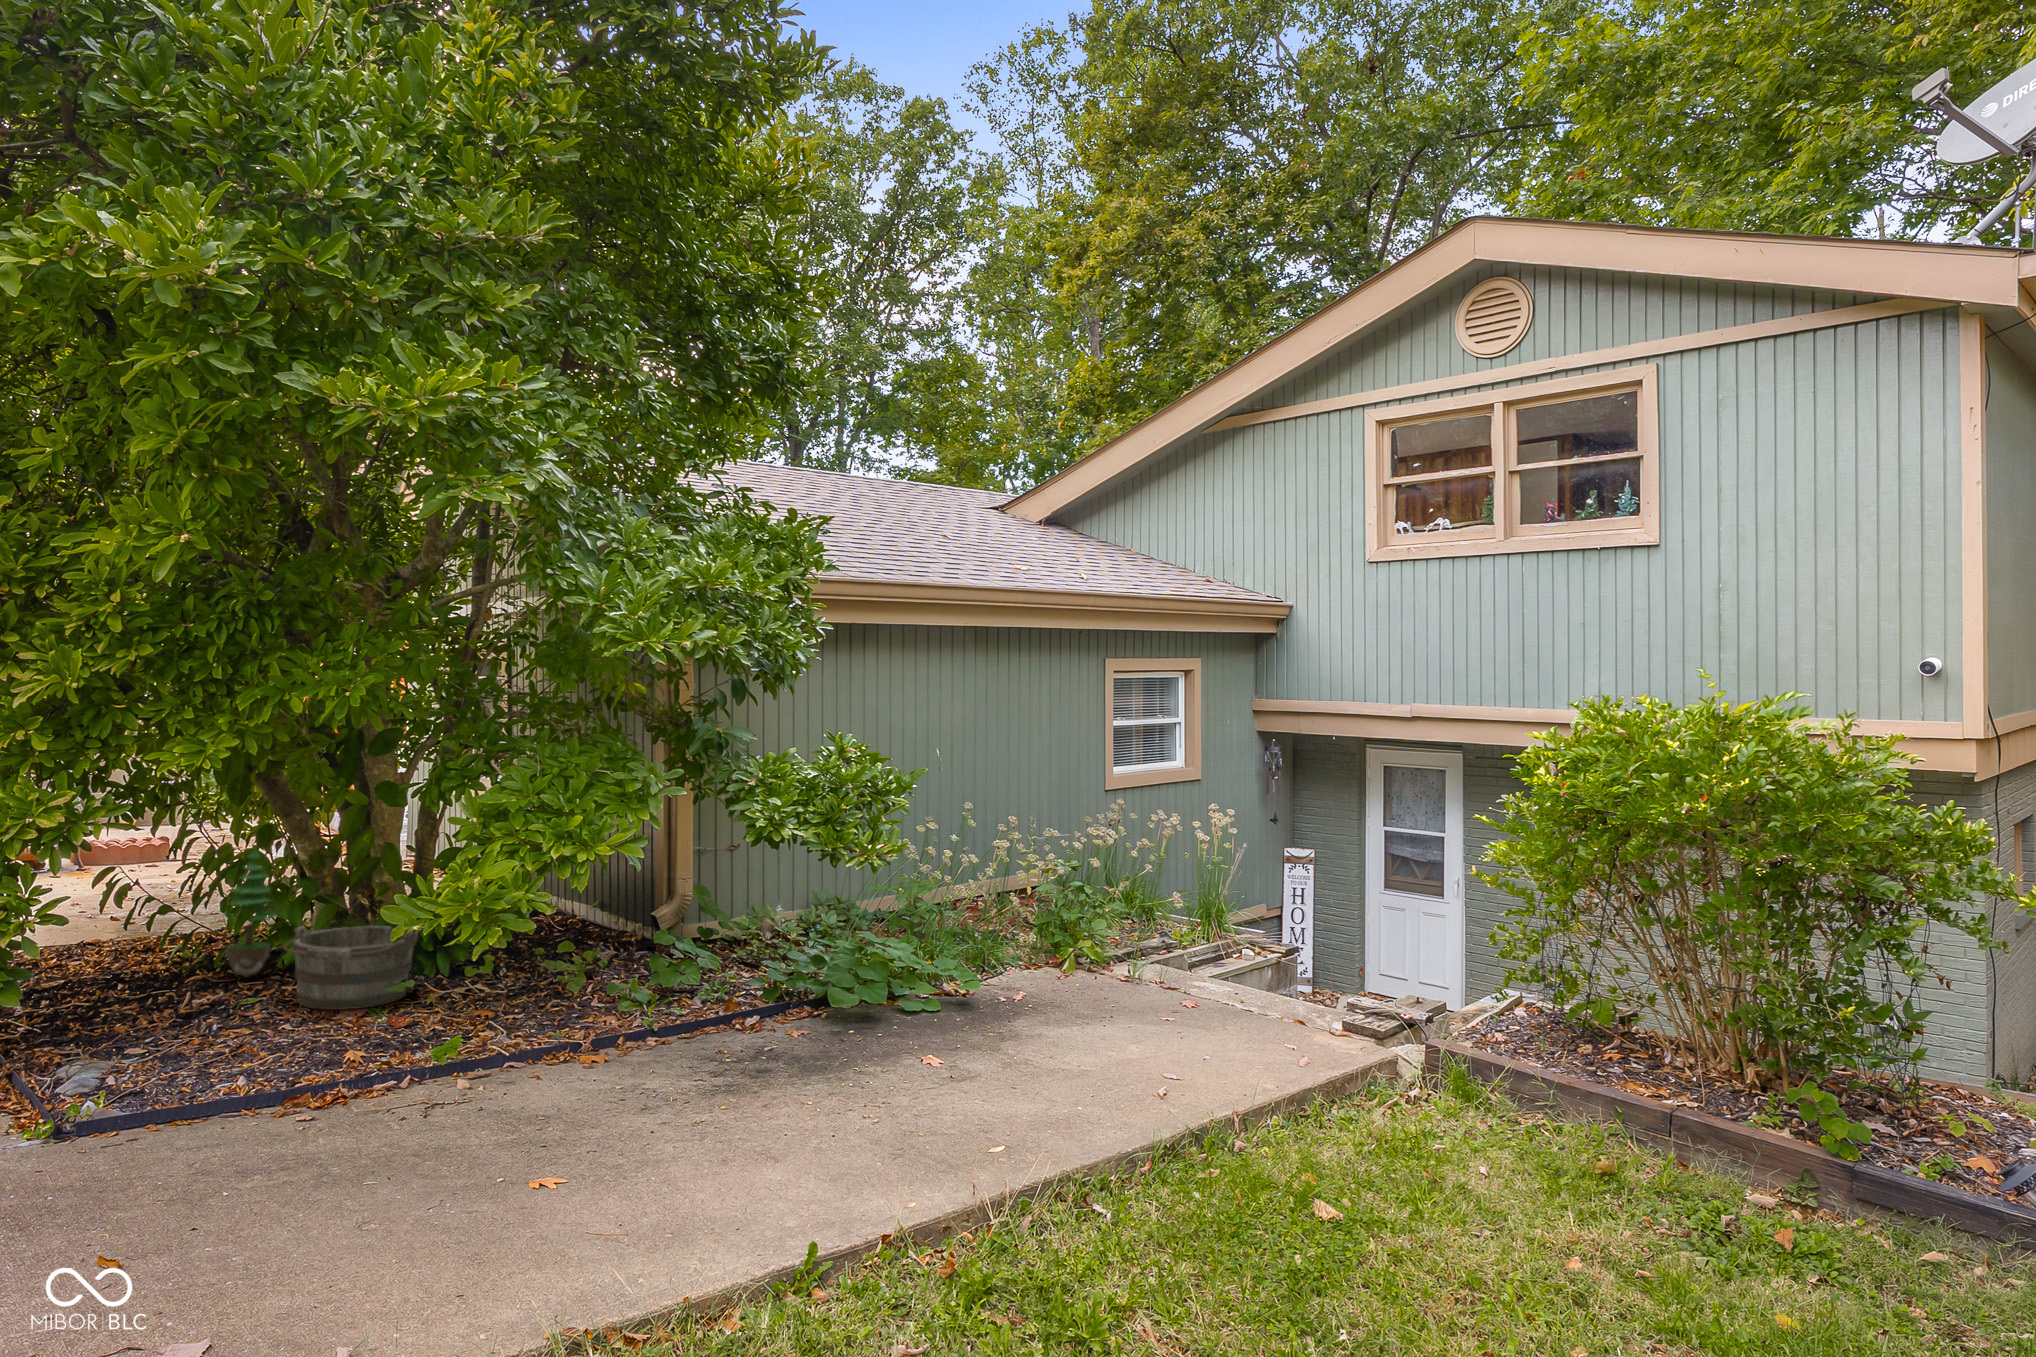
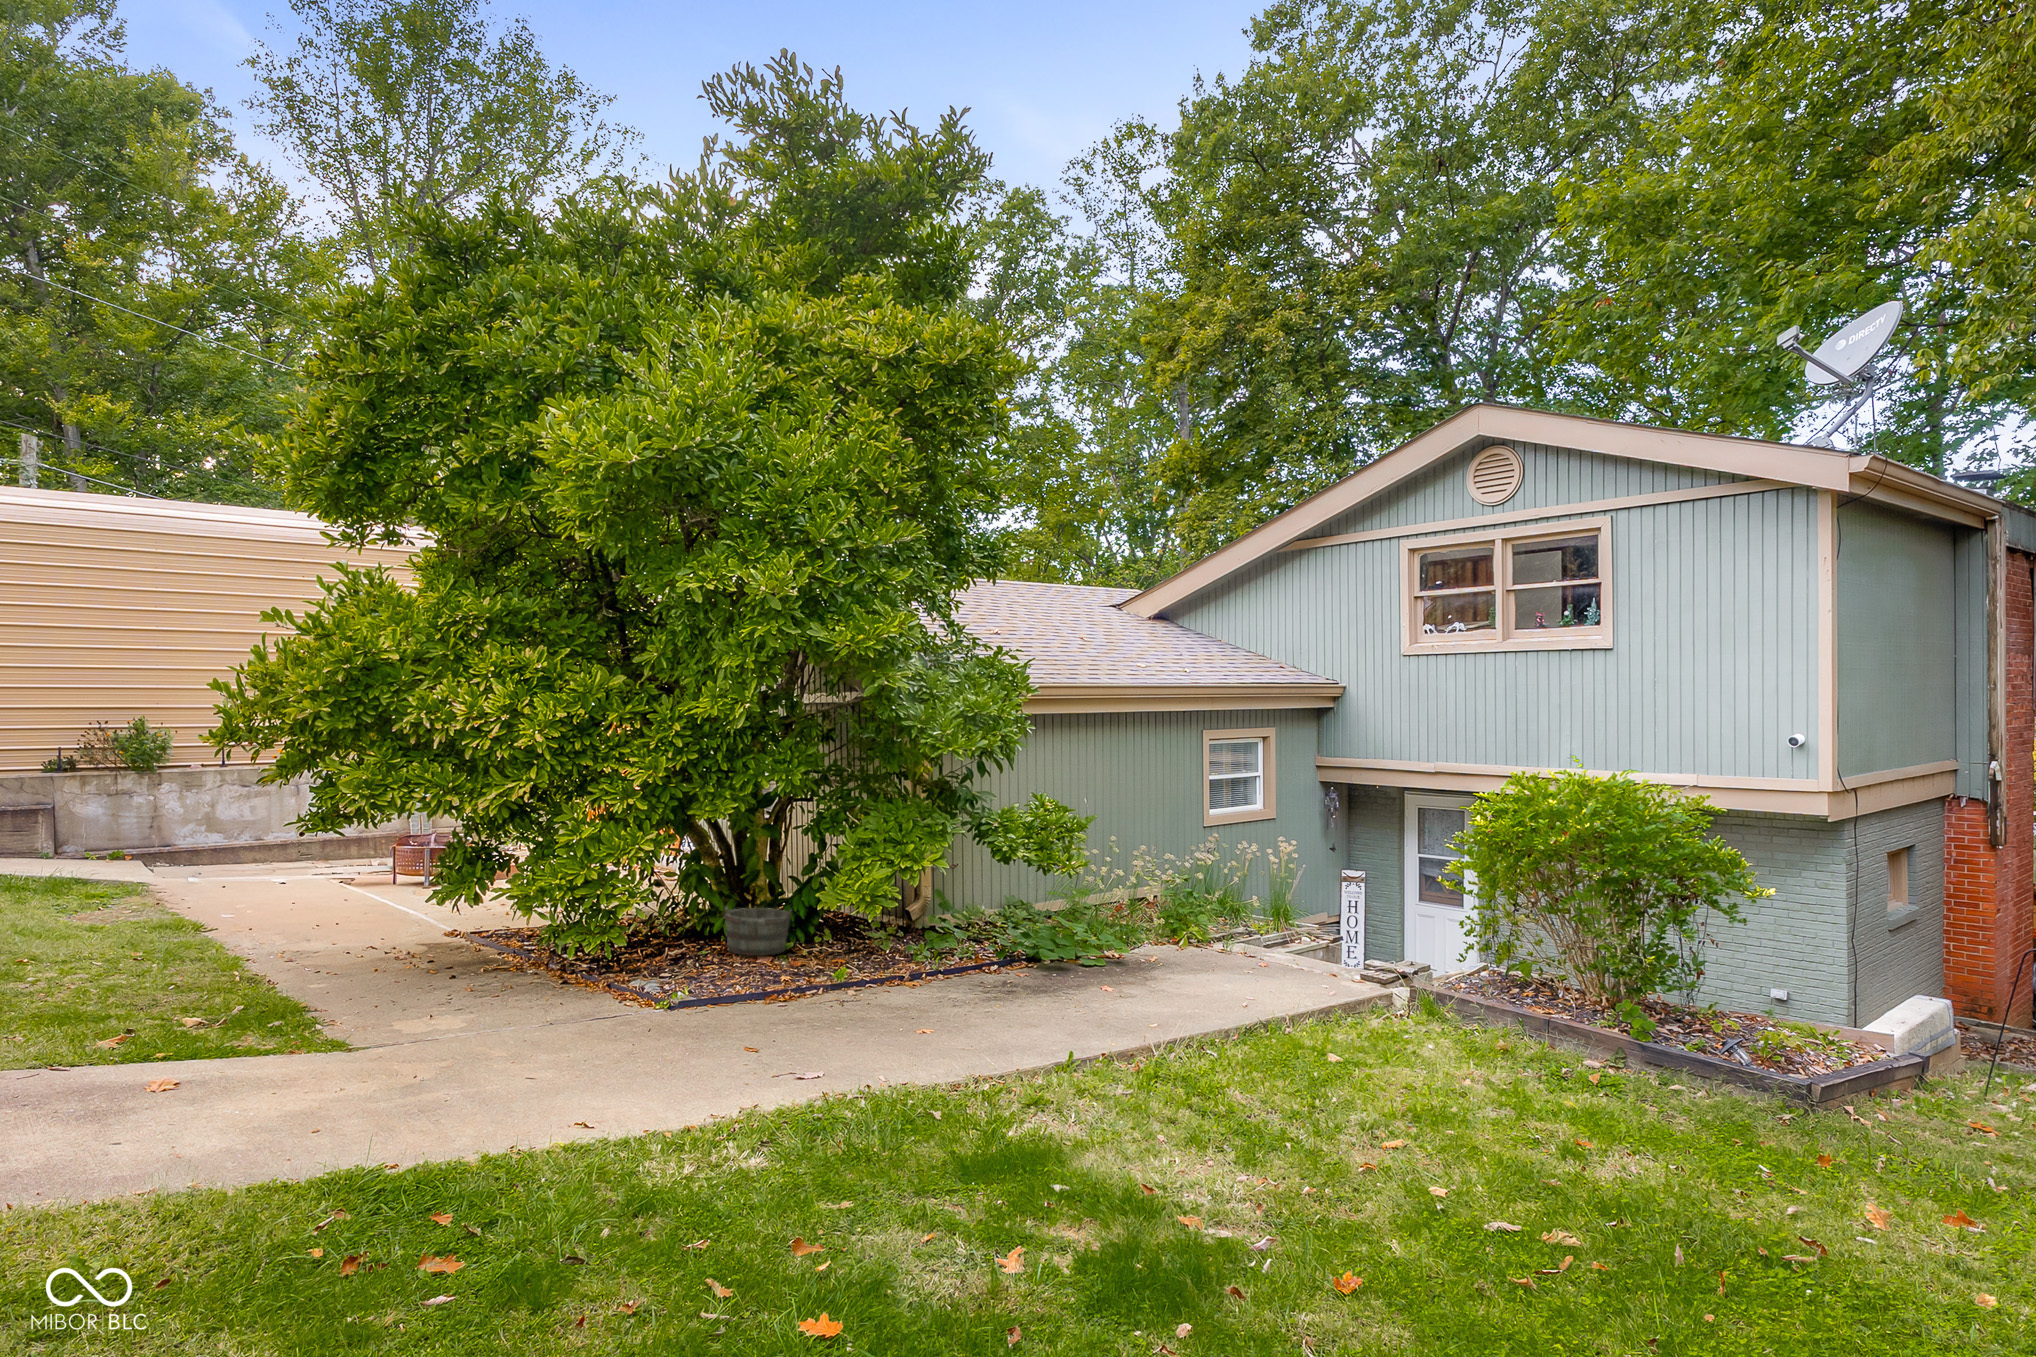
potted tree: present [224,847,277,977] -> none [671,858,700,939]

